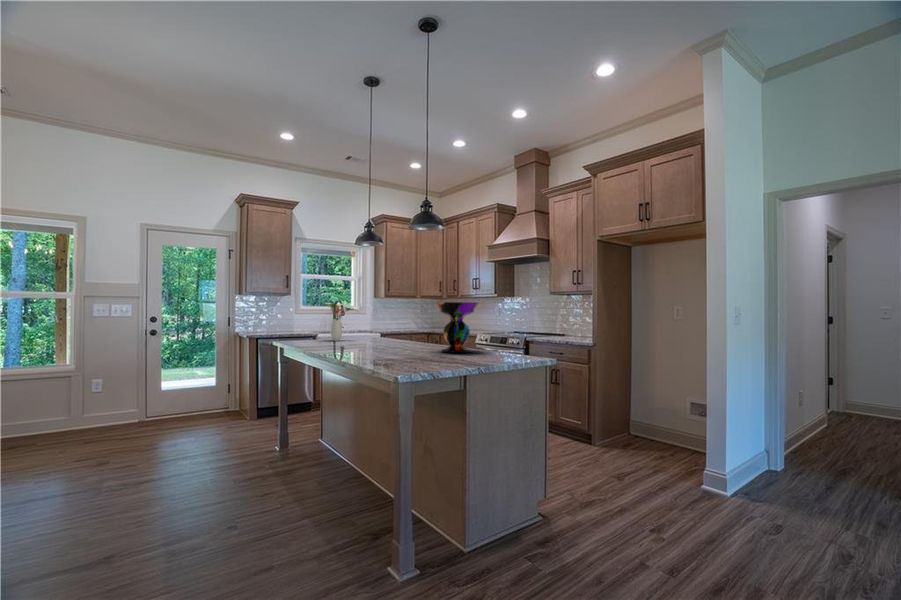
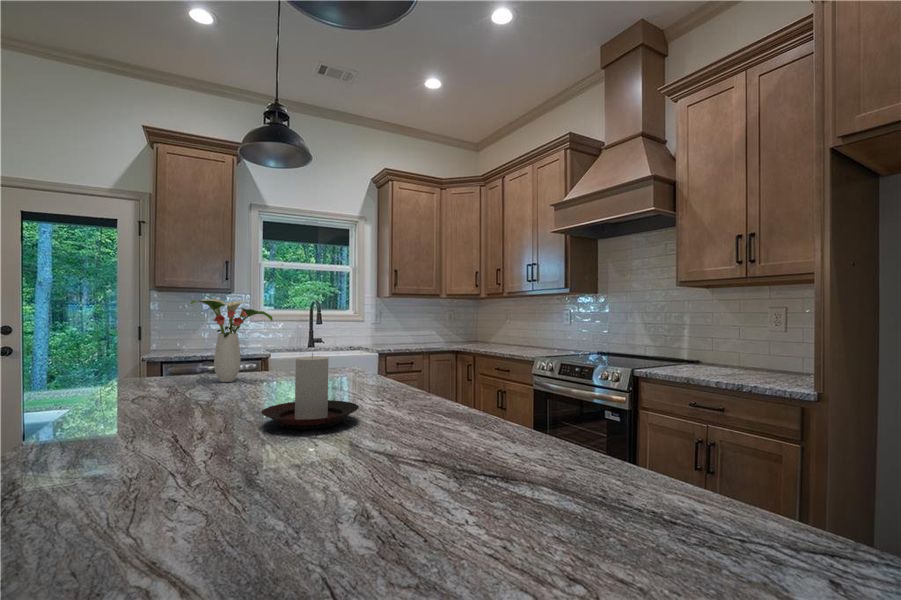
decorative bowl: present [434,302,479,353] -> none [383,281,552,488]
candle holder: none [383,323,415,348] -> present [261,354,359,429]

